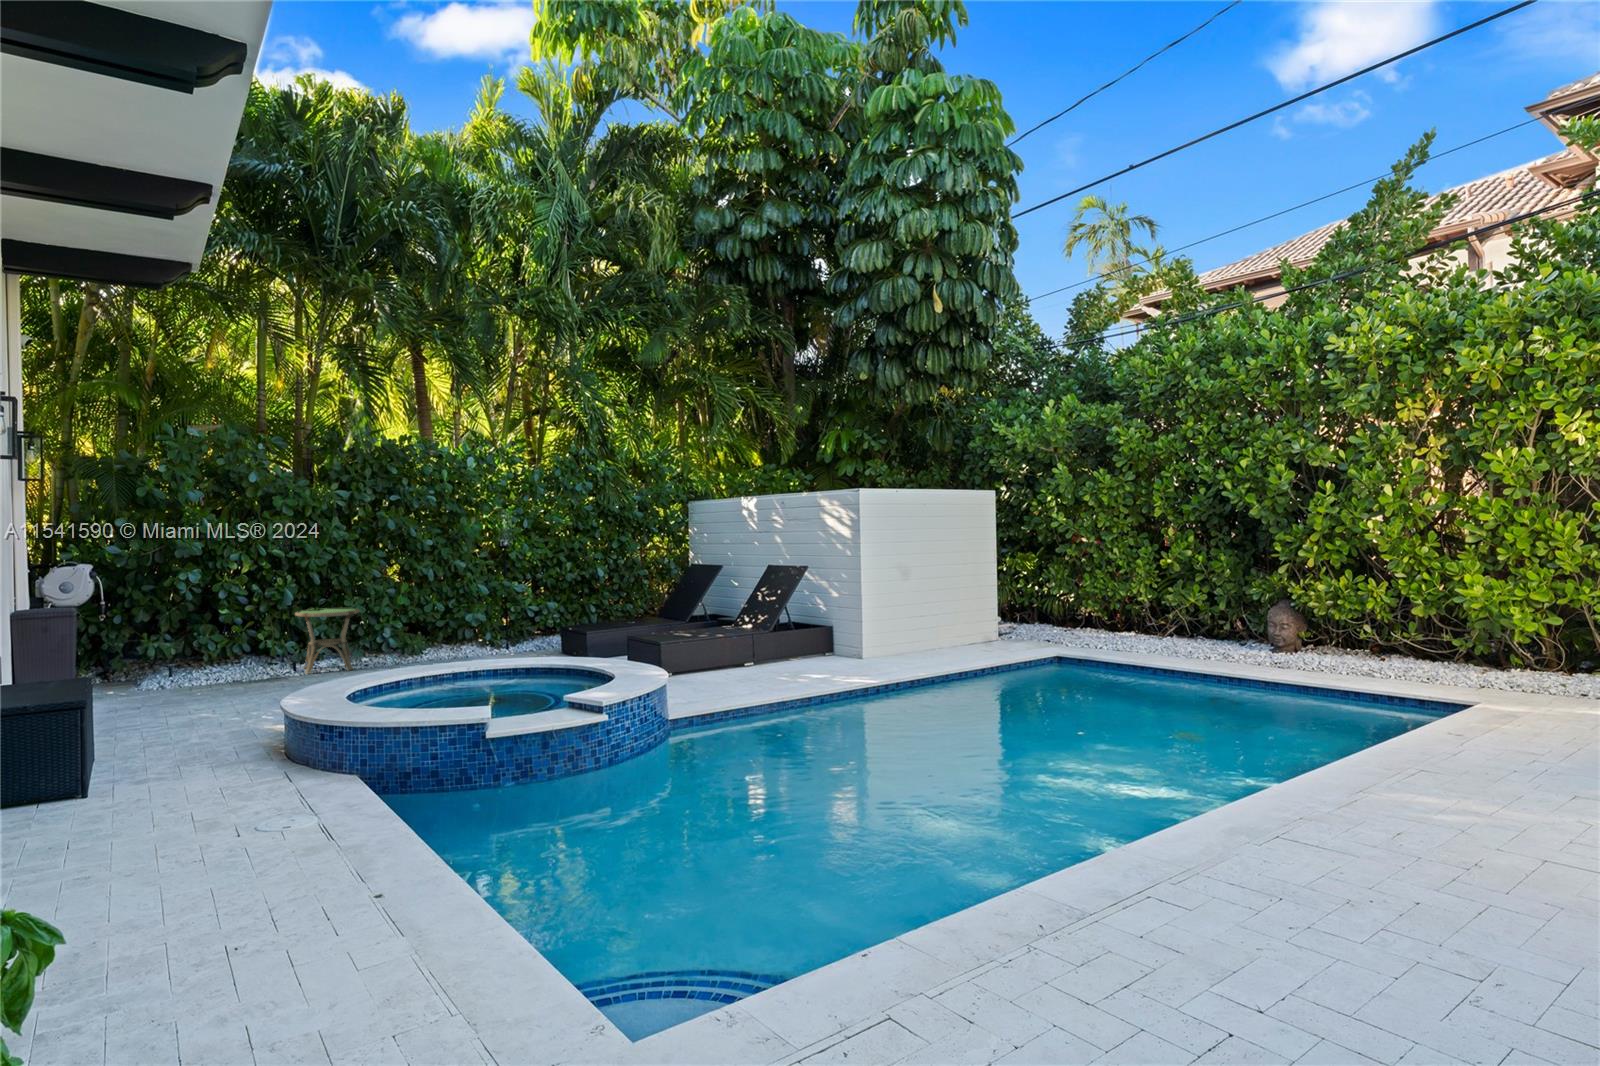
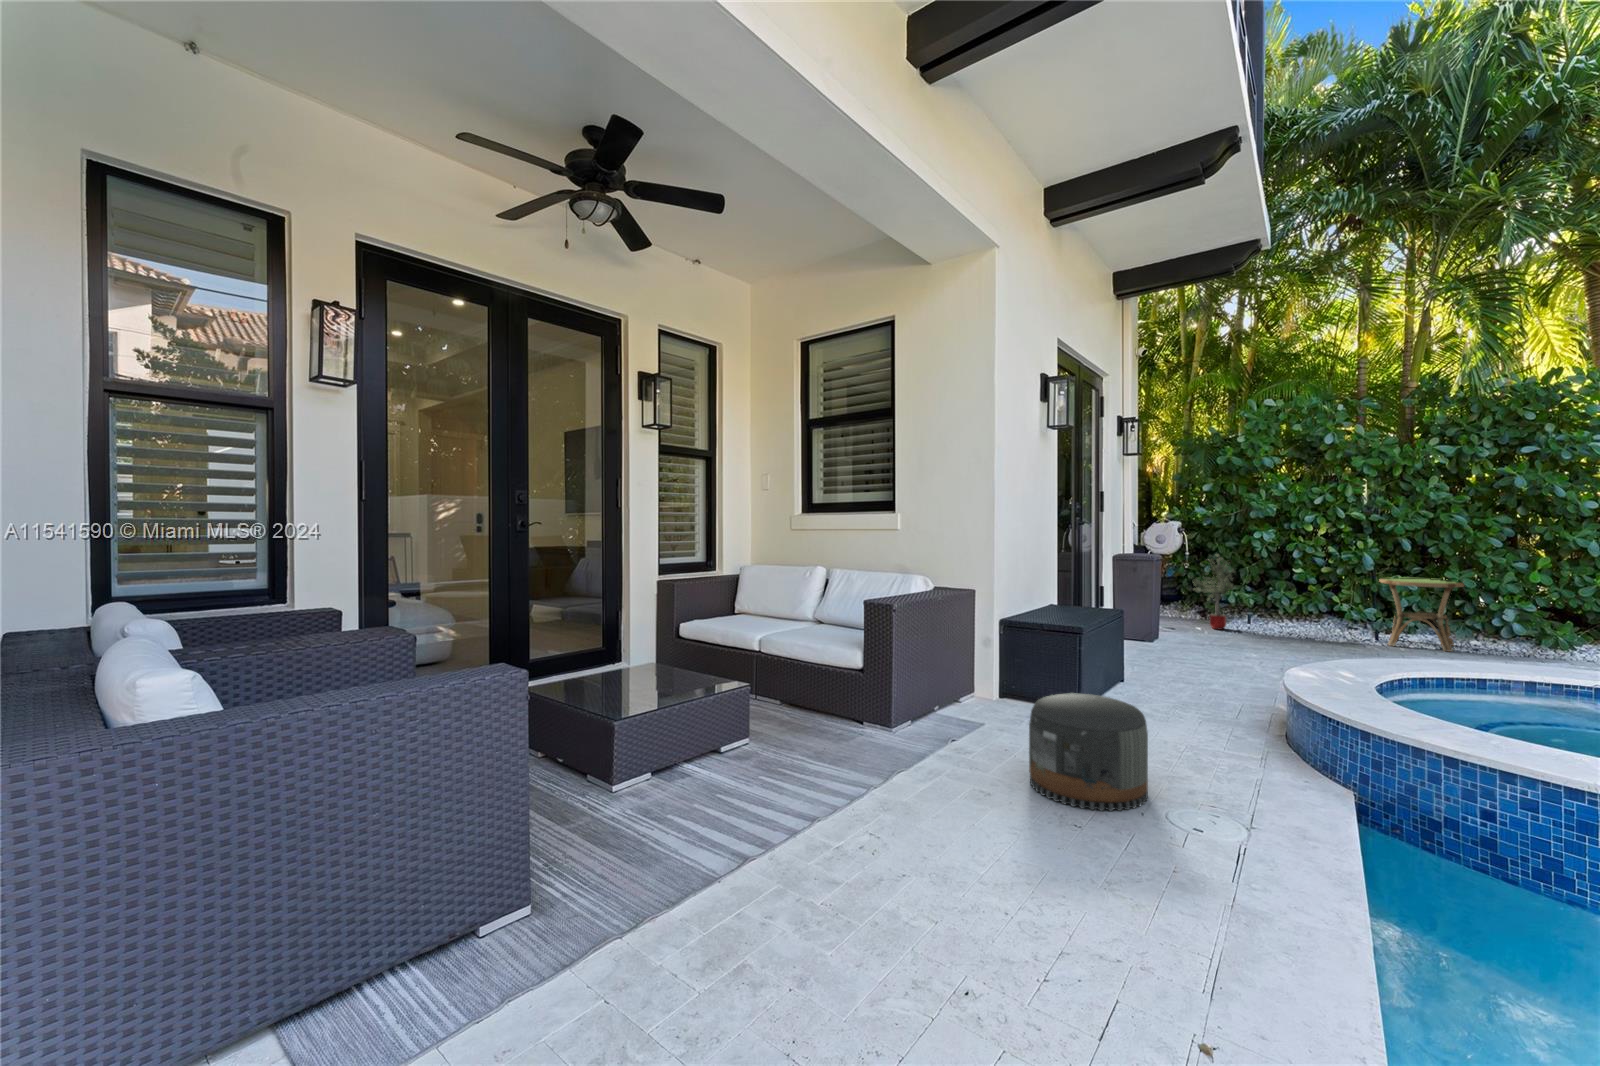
potted tree: none [100,600,157,688] -> present [1192,554,1235,630]
pouf: none [106,747,233,855] -> present [1029,693,1148,811]

